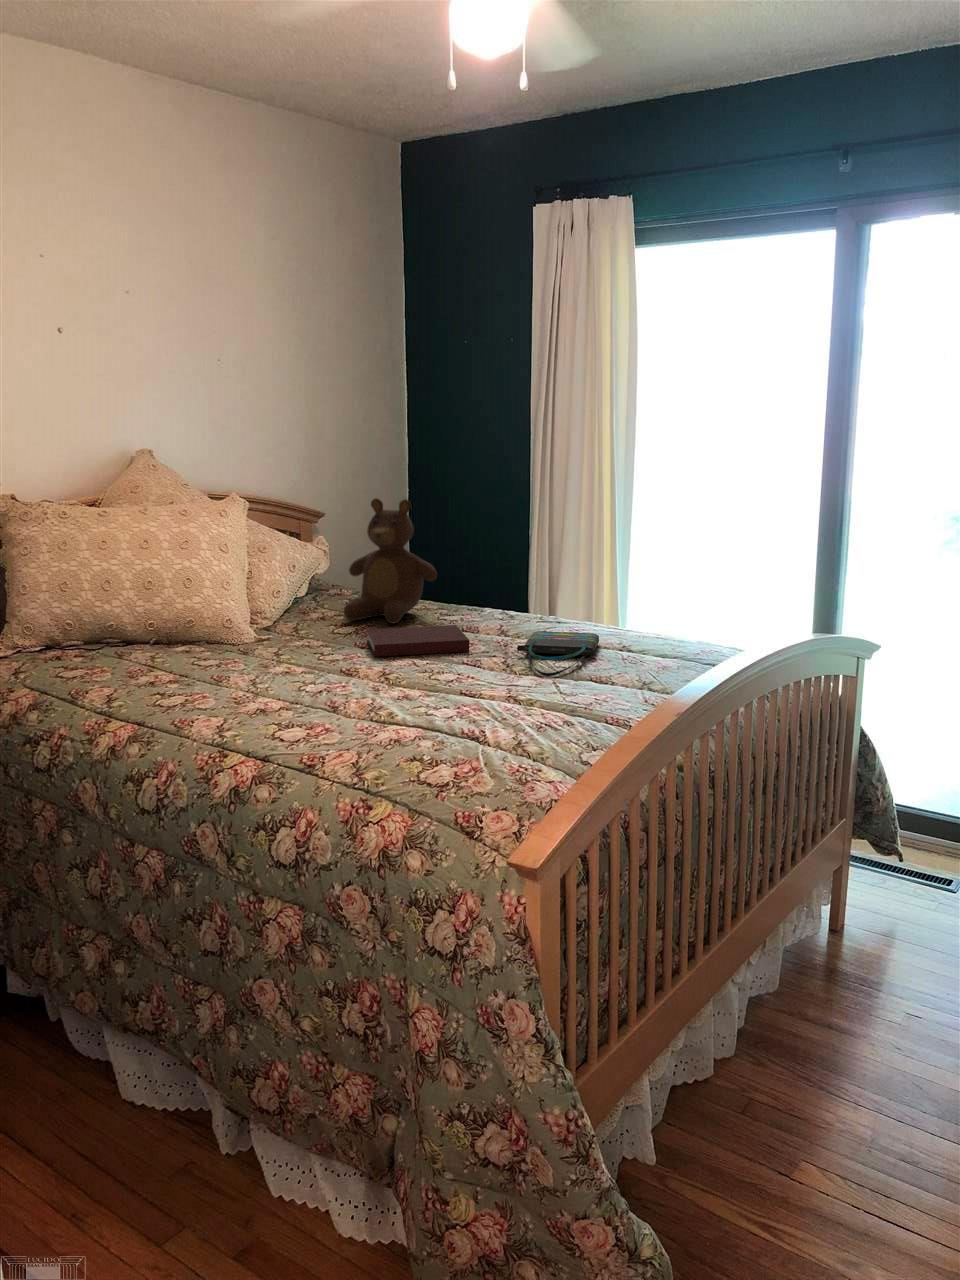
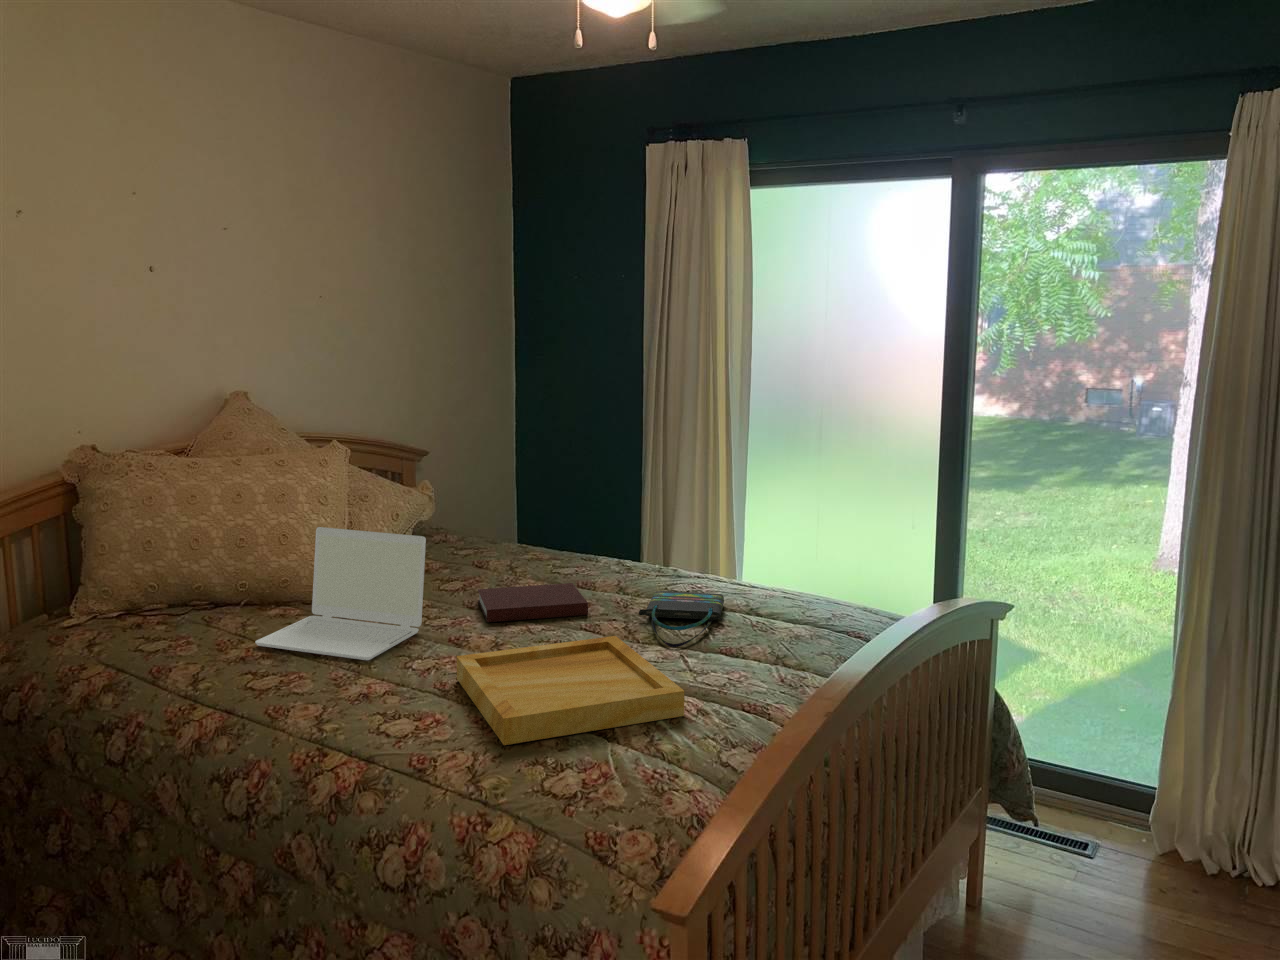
teddy bear: present [344,499,437,623] -> none [452,446,551,579]
laptop: none [163,568,317,685] -> present [255,527,426,660]
tray: none [344,663,551,746] -> present [457,636,684,745]

